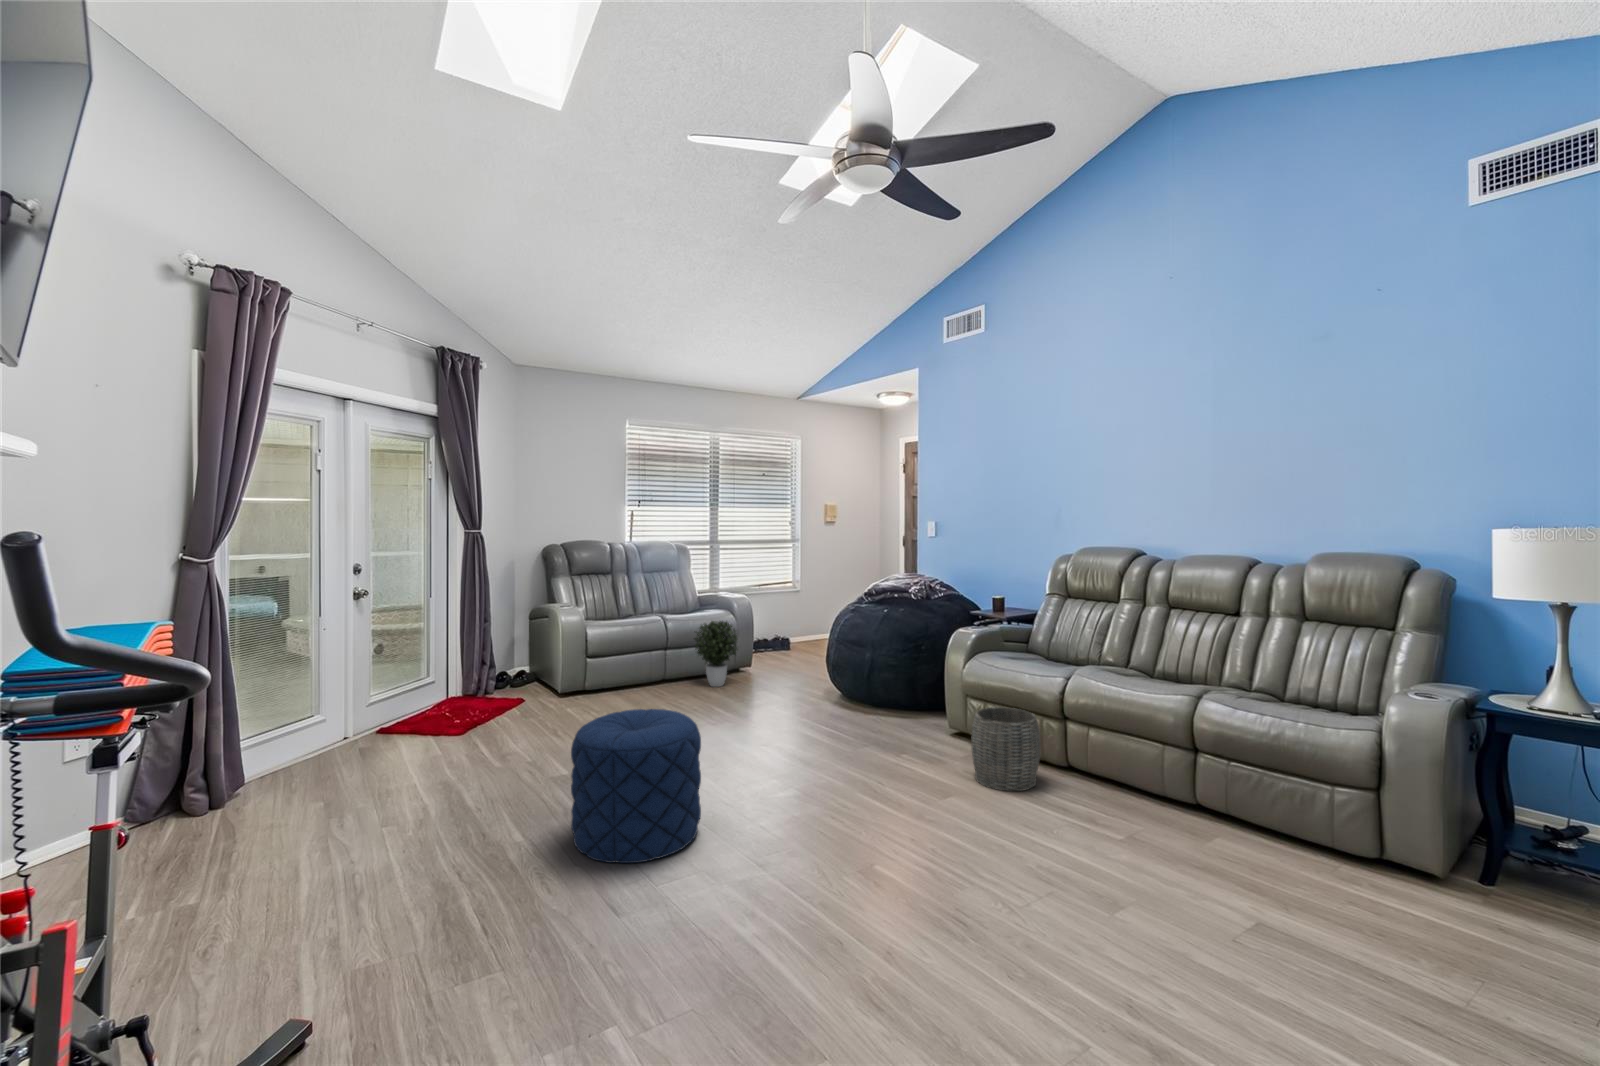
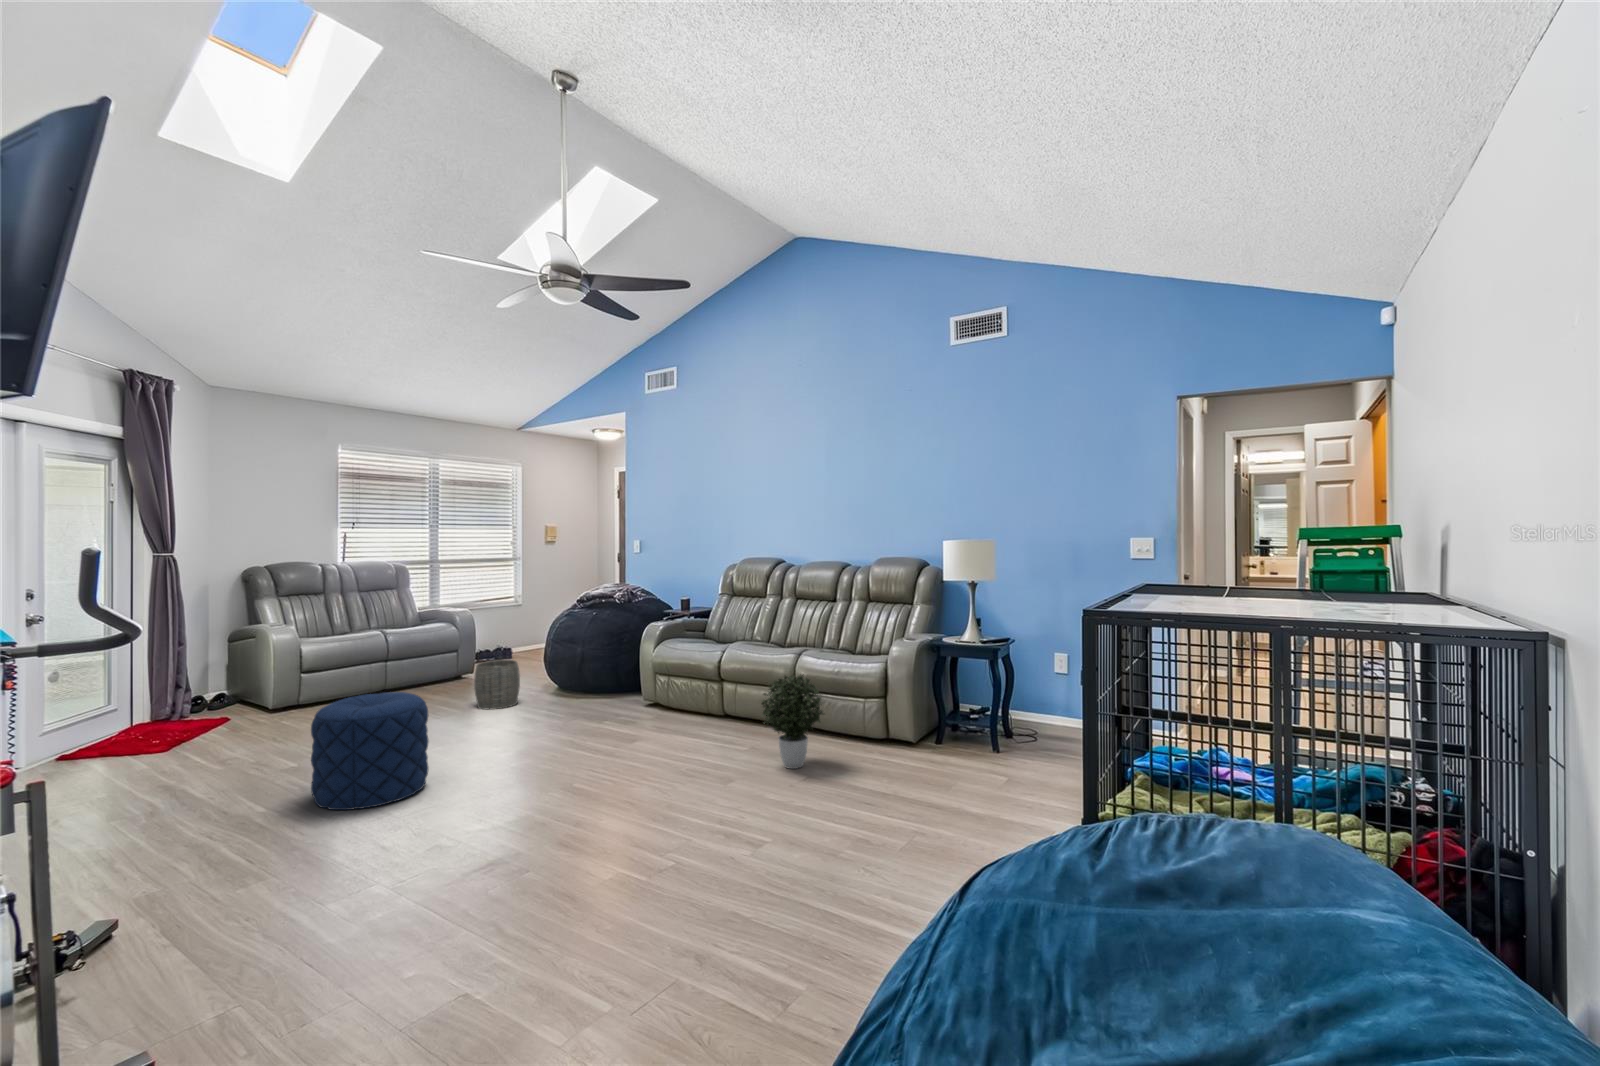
potted plant: present [695,621,737,687] -> present [761,675,824,769]
woven basket: present [972,707,1040,791] -> present [474,660,520,709]

